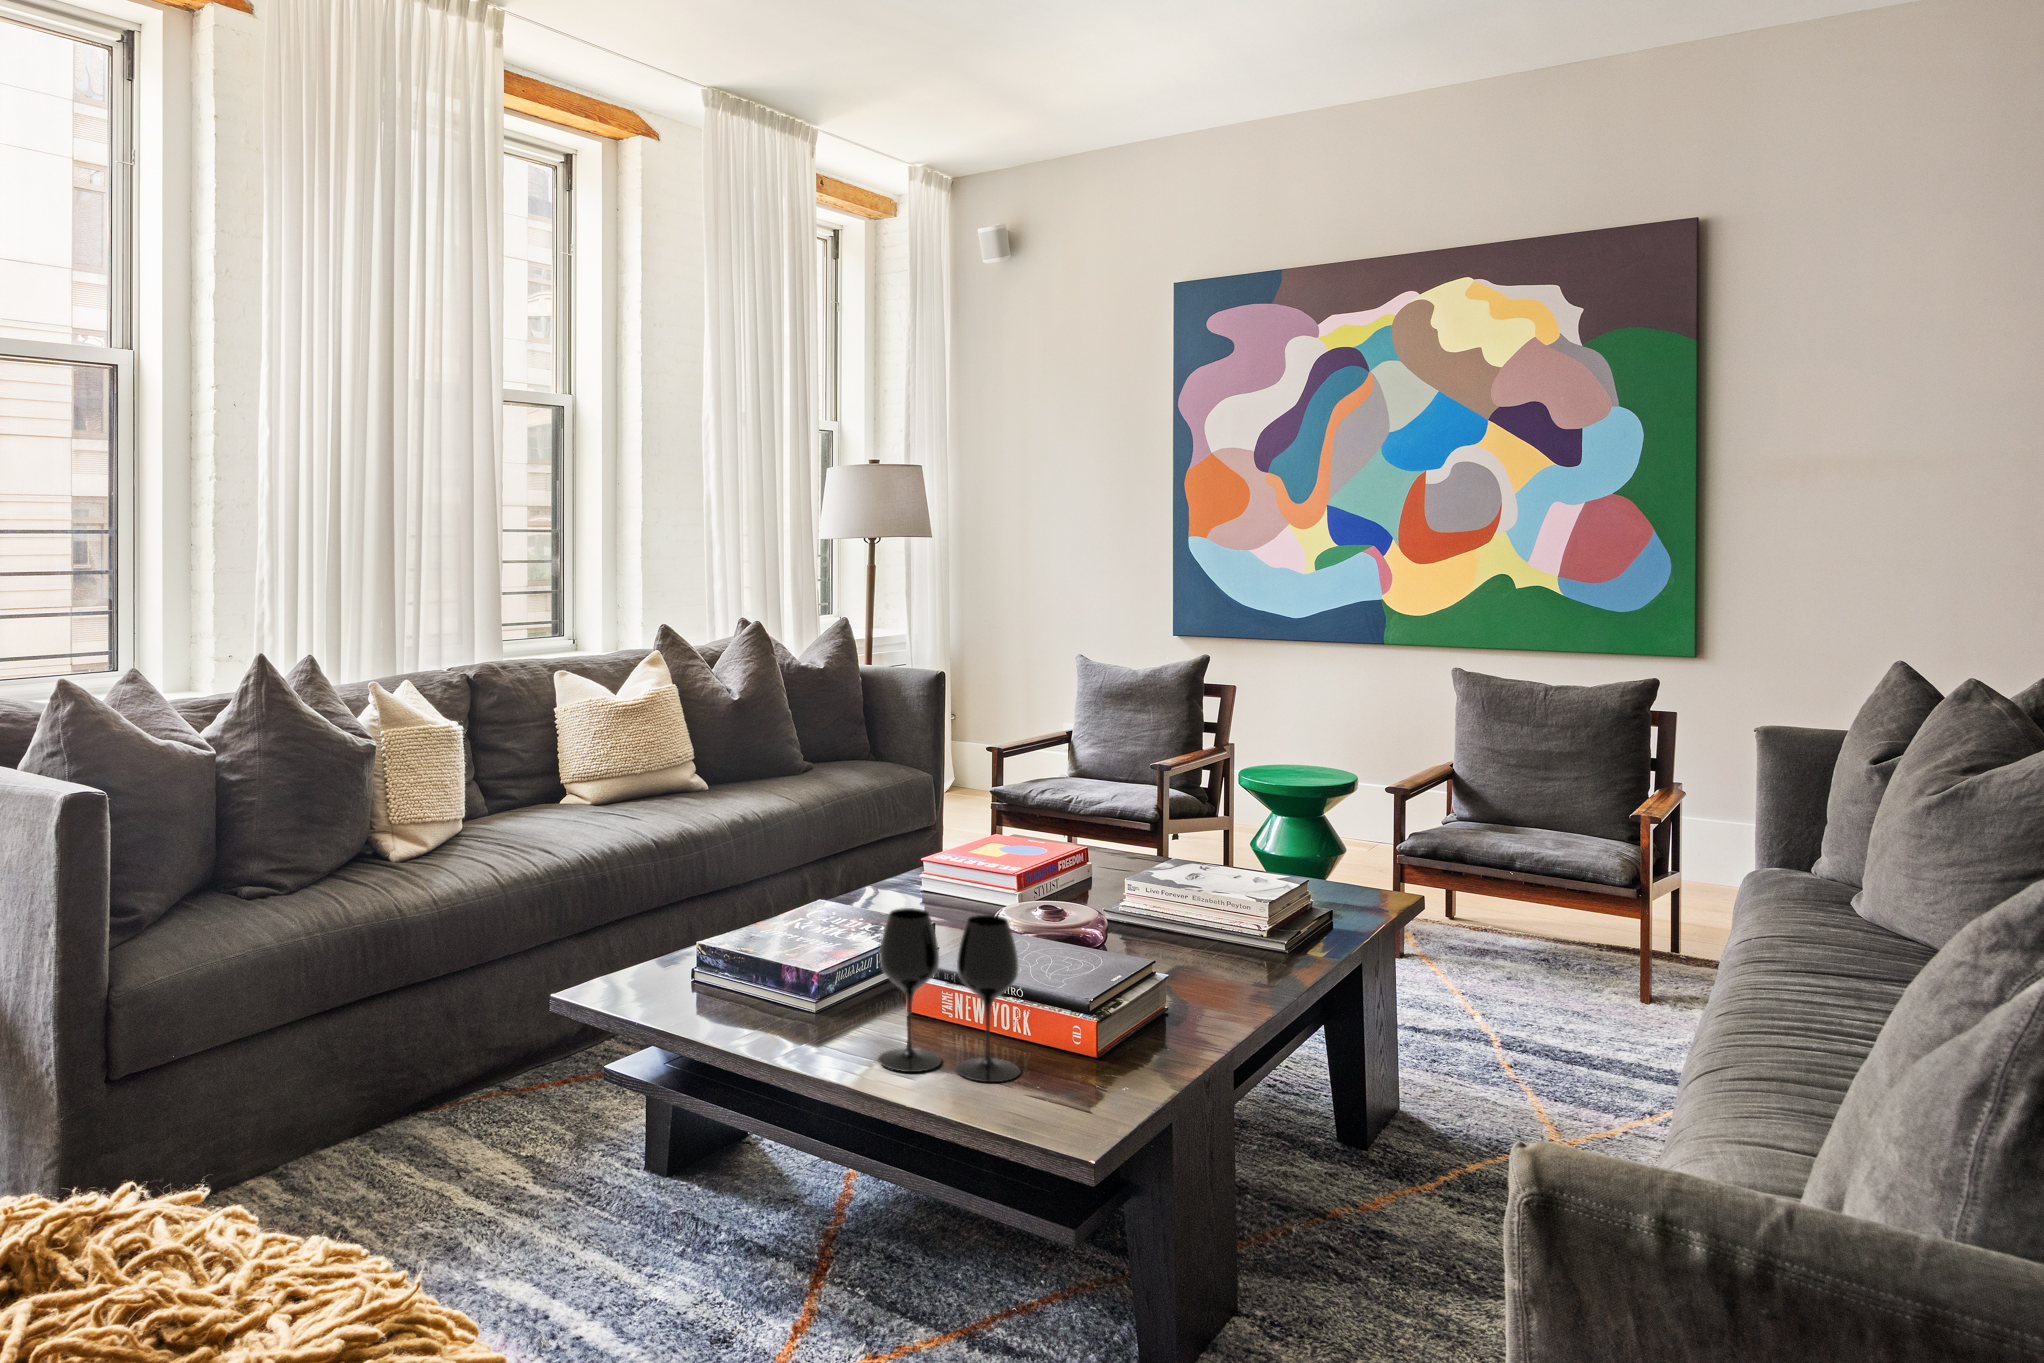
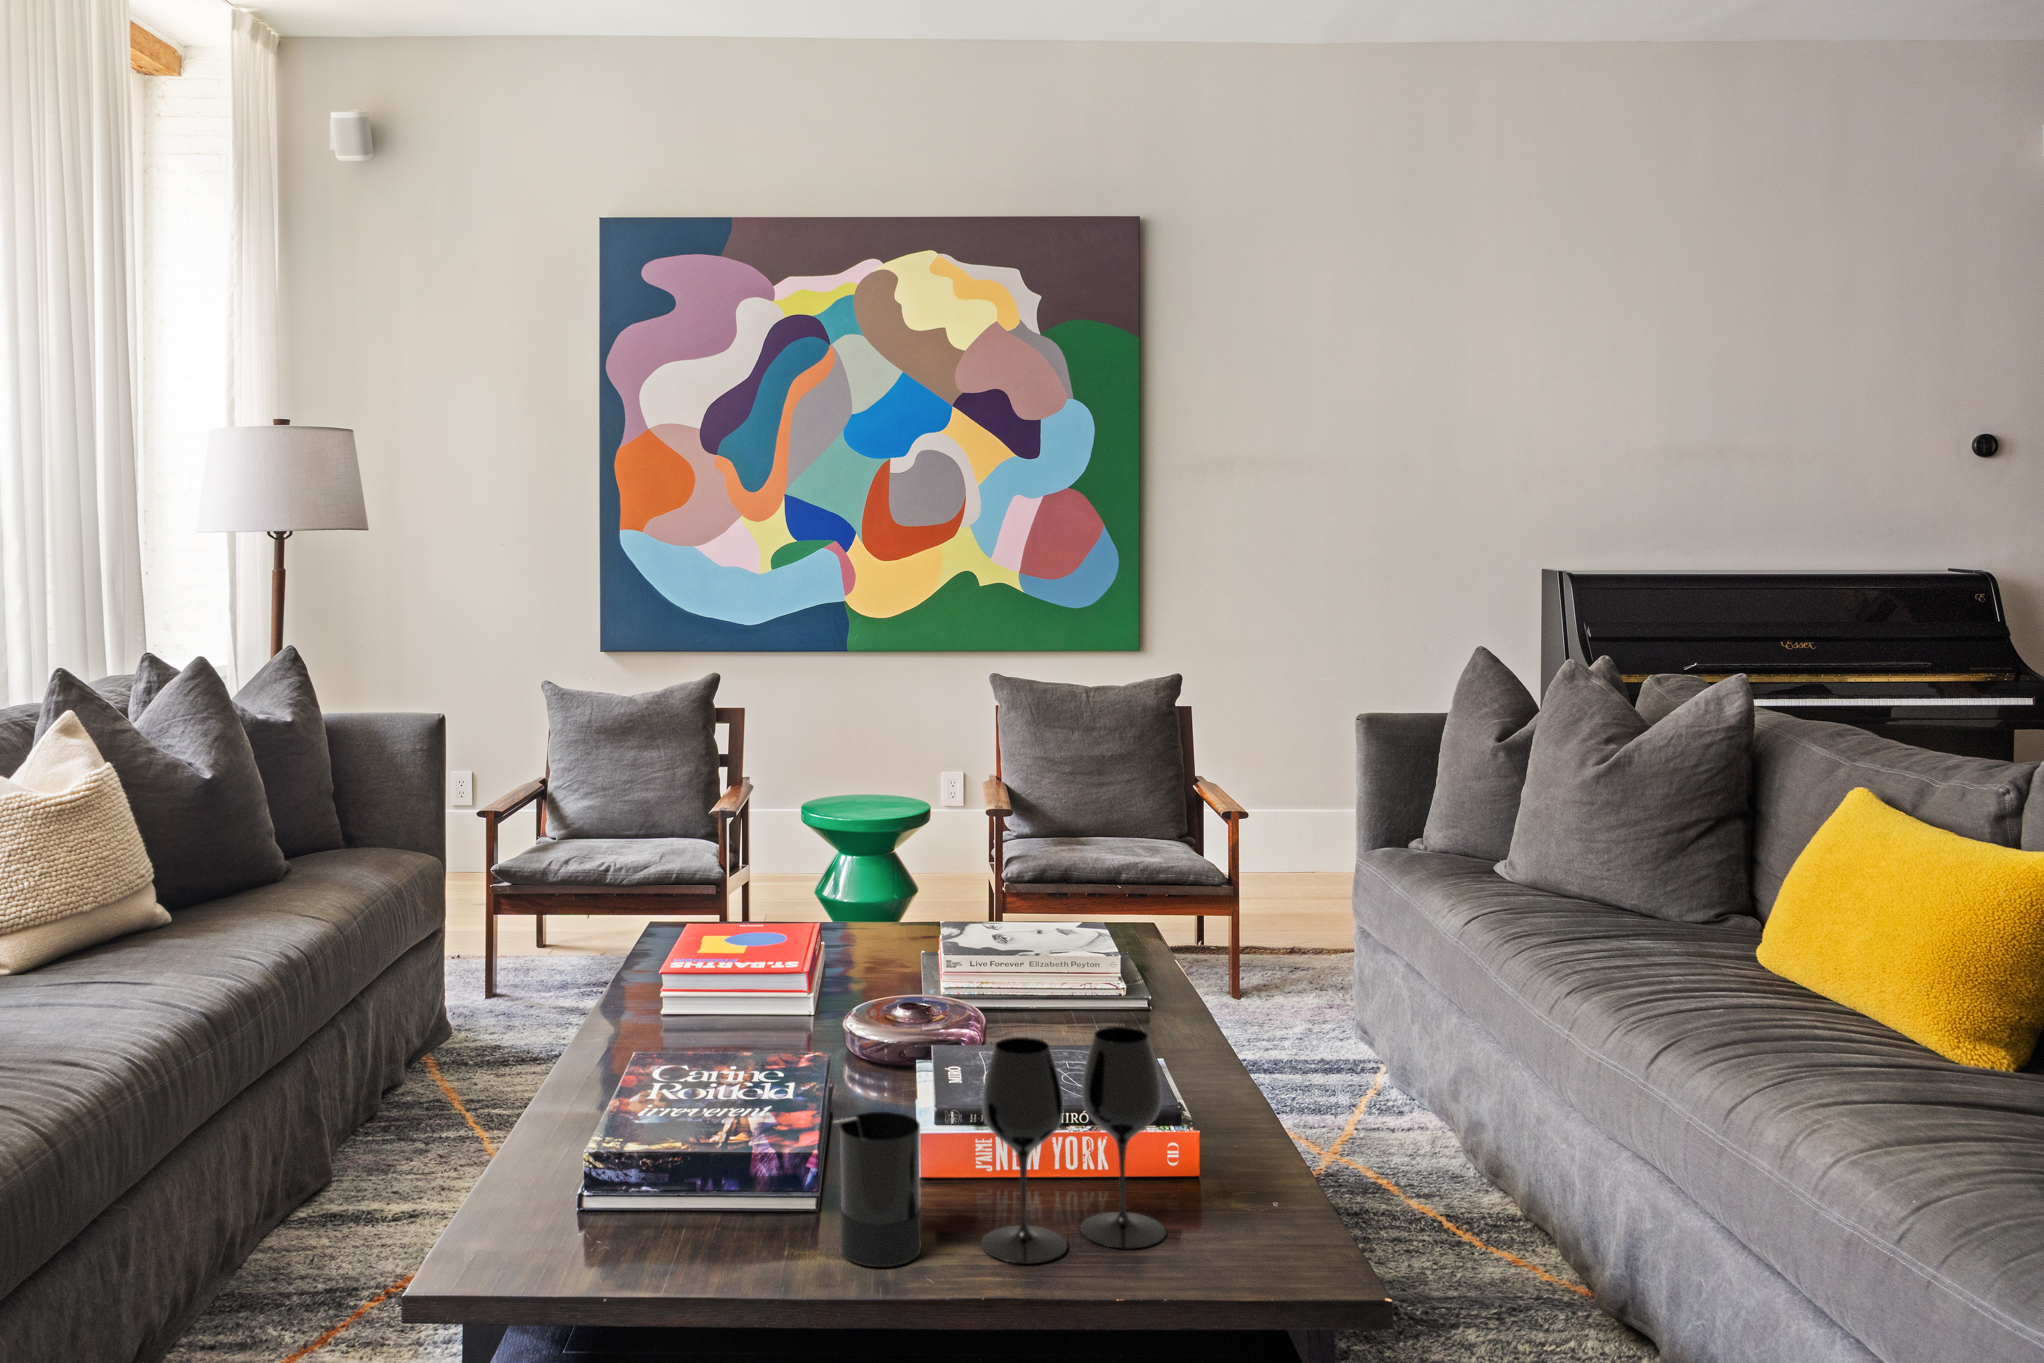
candle: none [786,942,850,1050] -> present [835,1112,921,1267]

